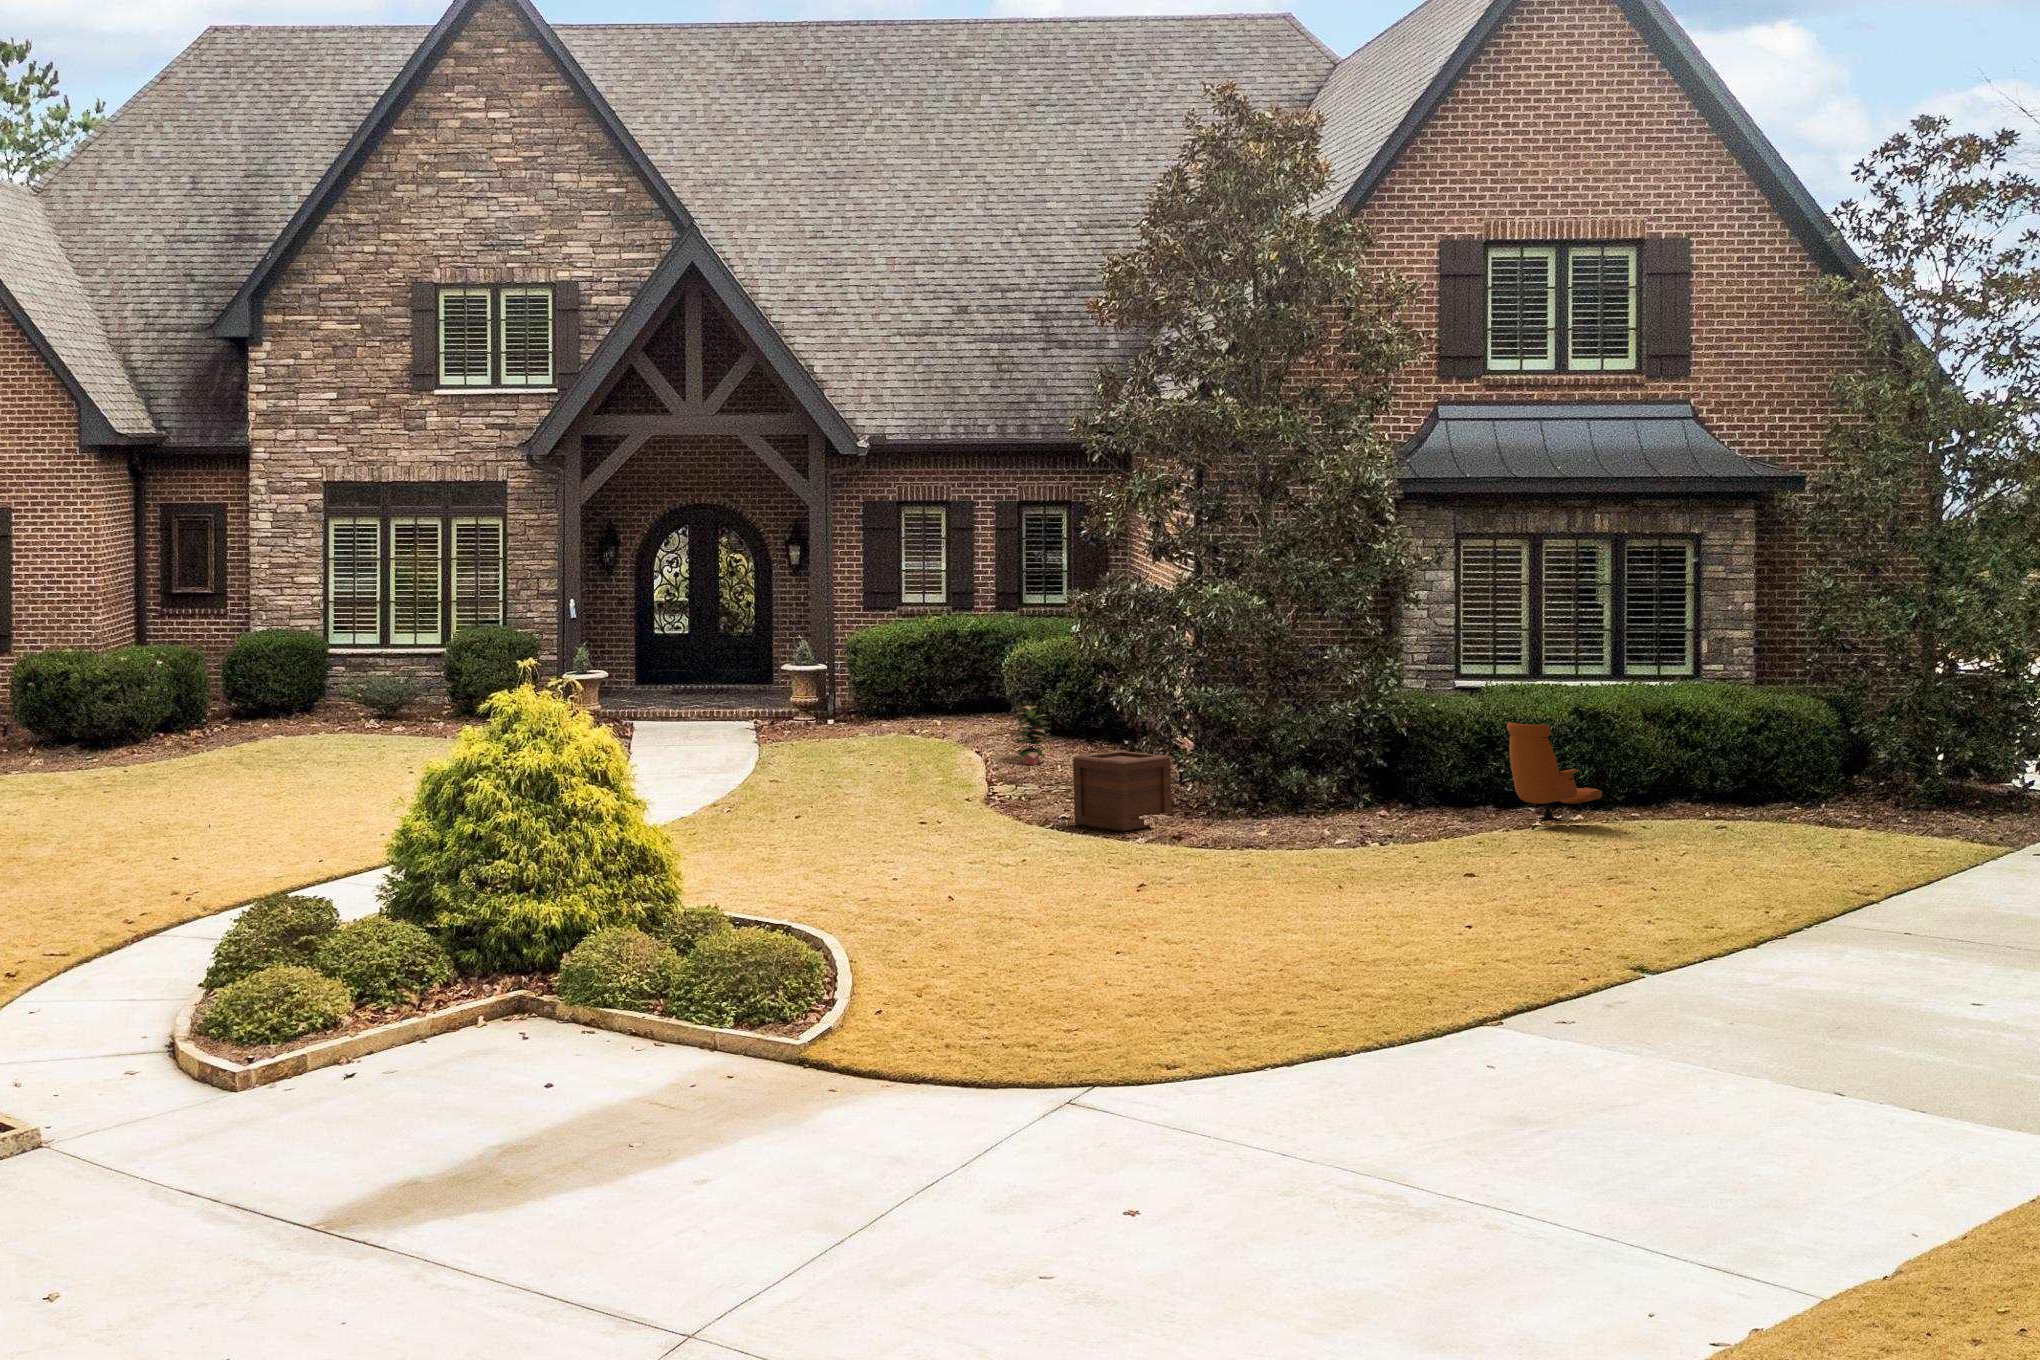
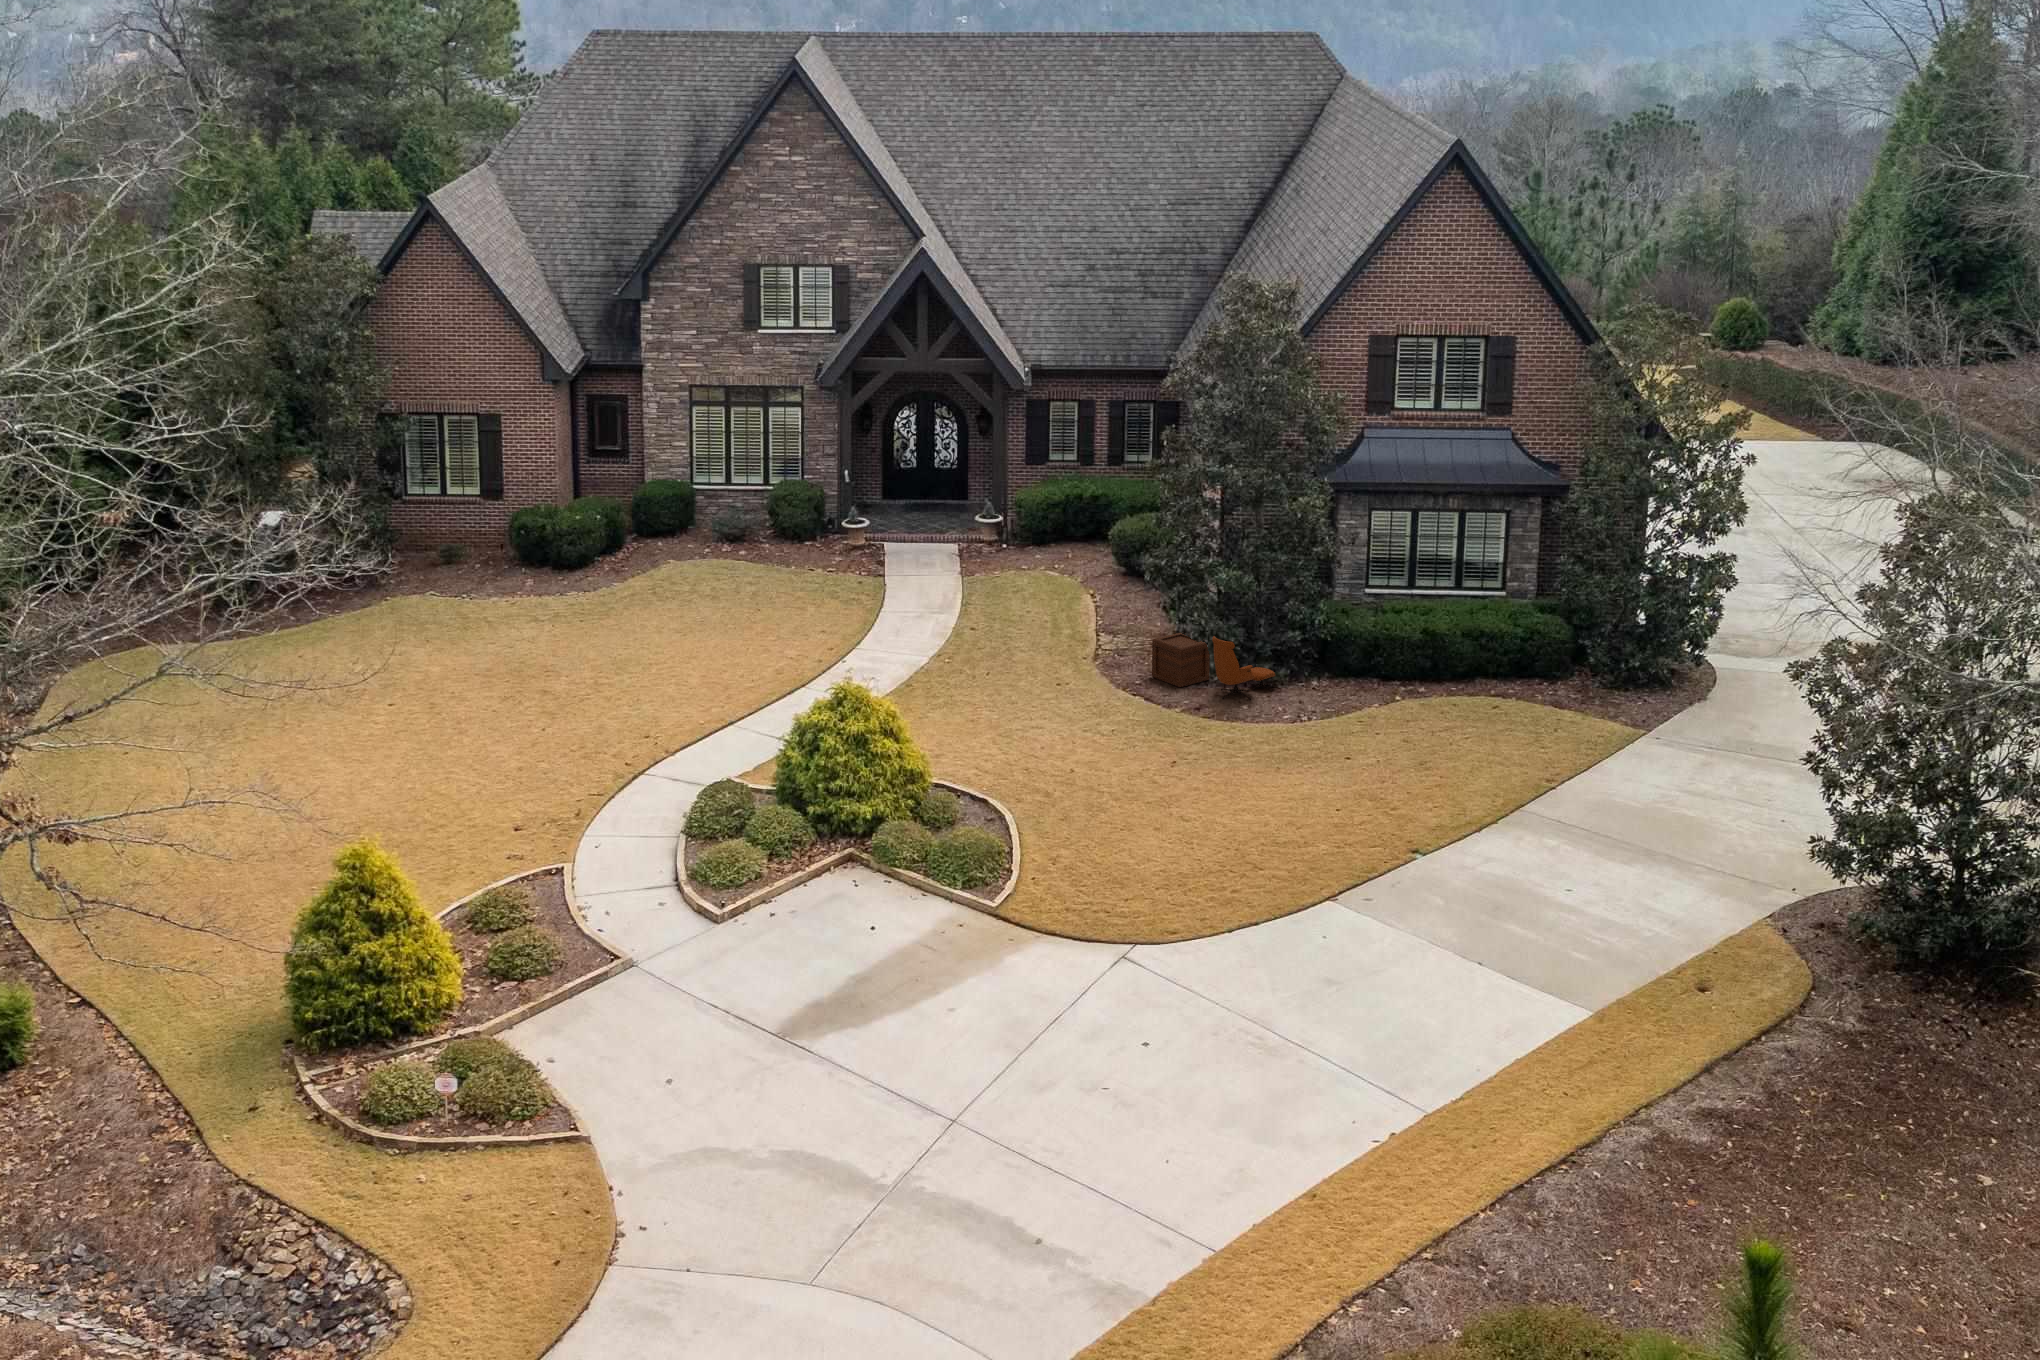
decorative plant: present [1013,706,1050,765] -> none [1115,564,1142,600]
lounge chair: present [1507,722,1602,830] -> present [1212,636,1275,700]

